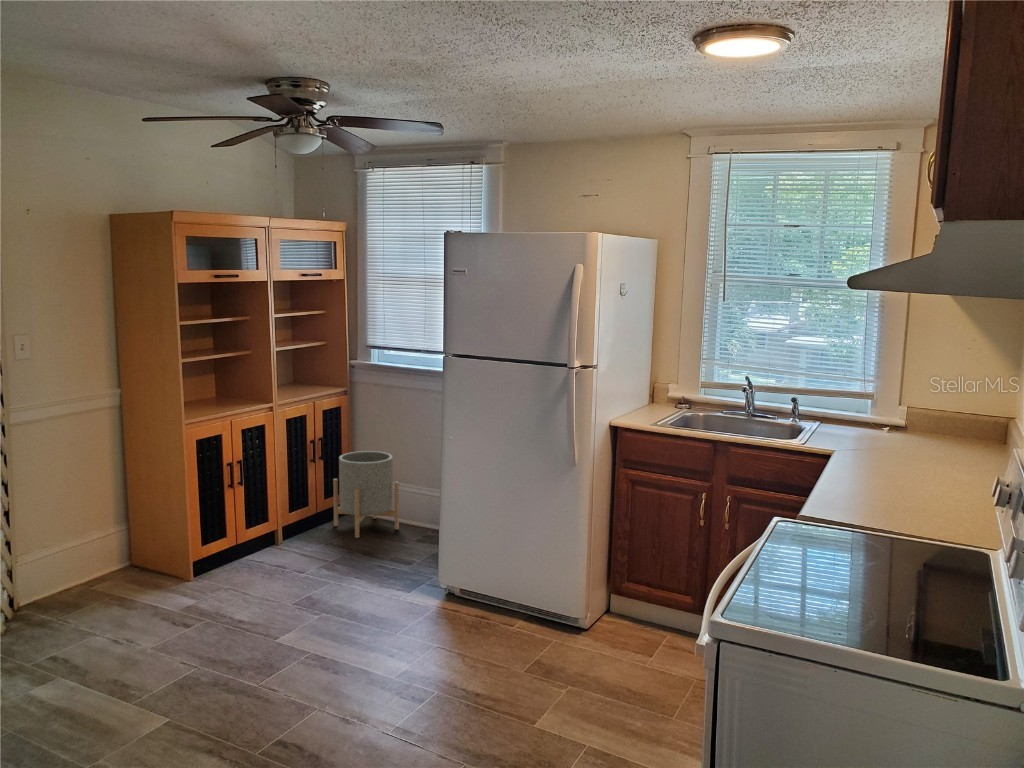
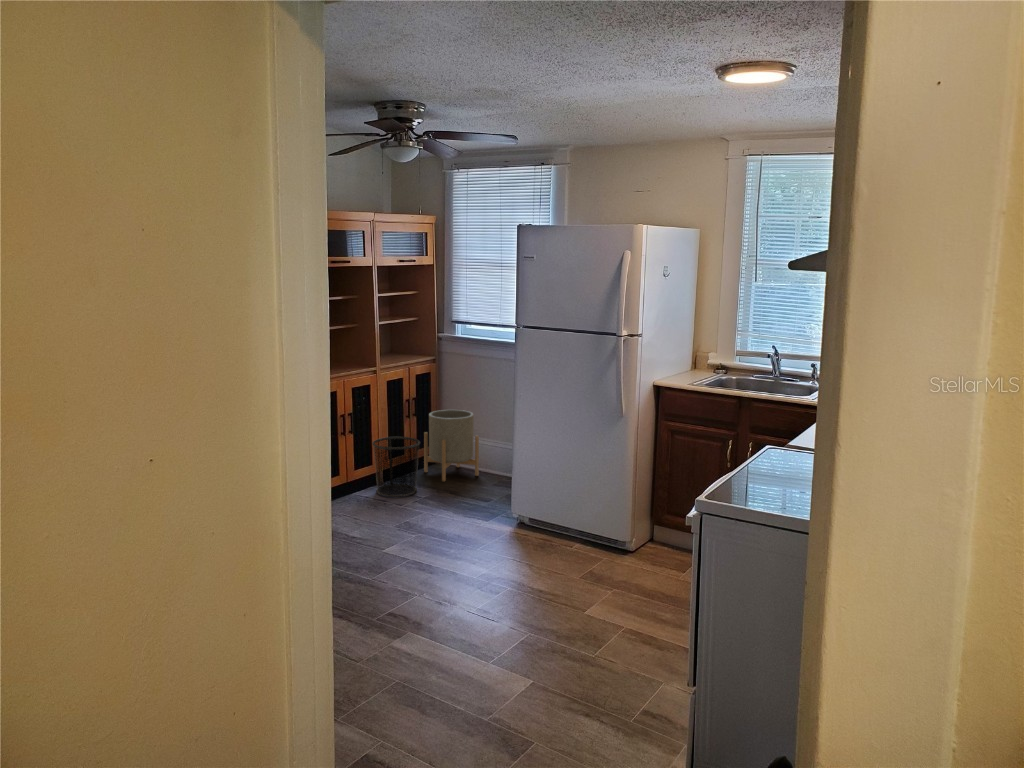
waste bin: none [268,486,328,561] -> present [372,437,420,497]

